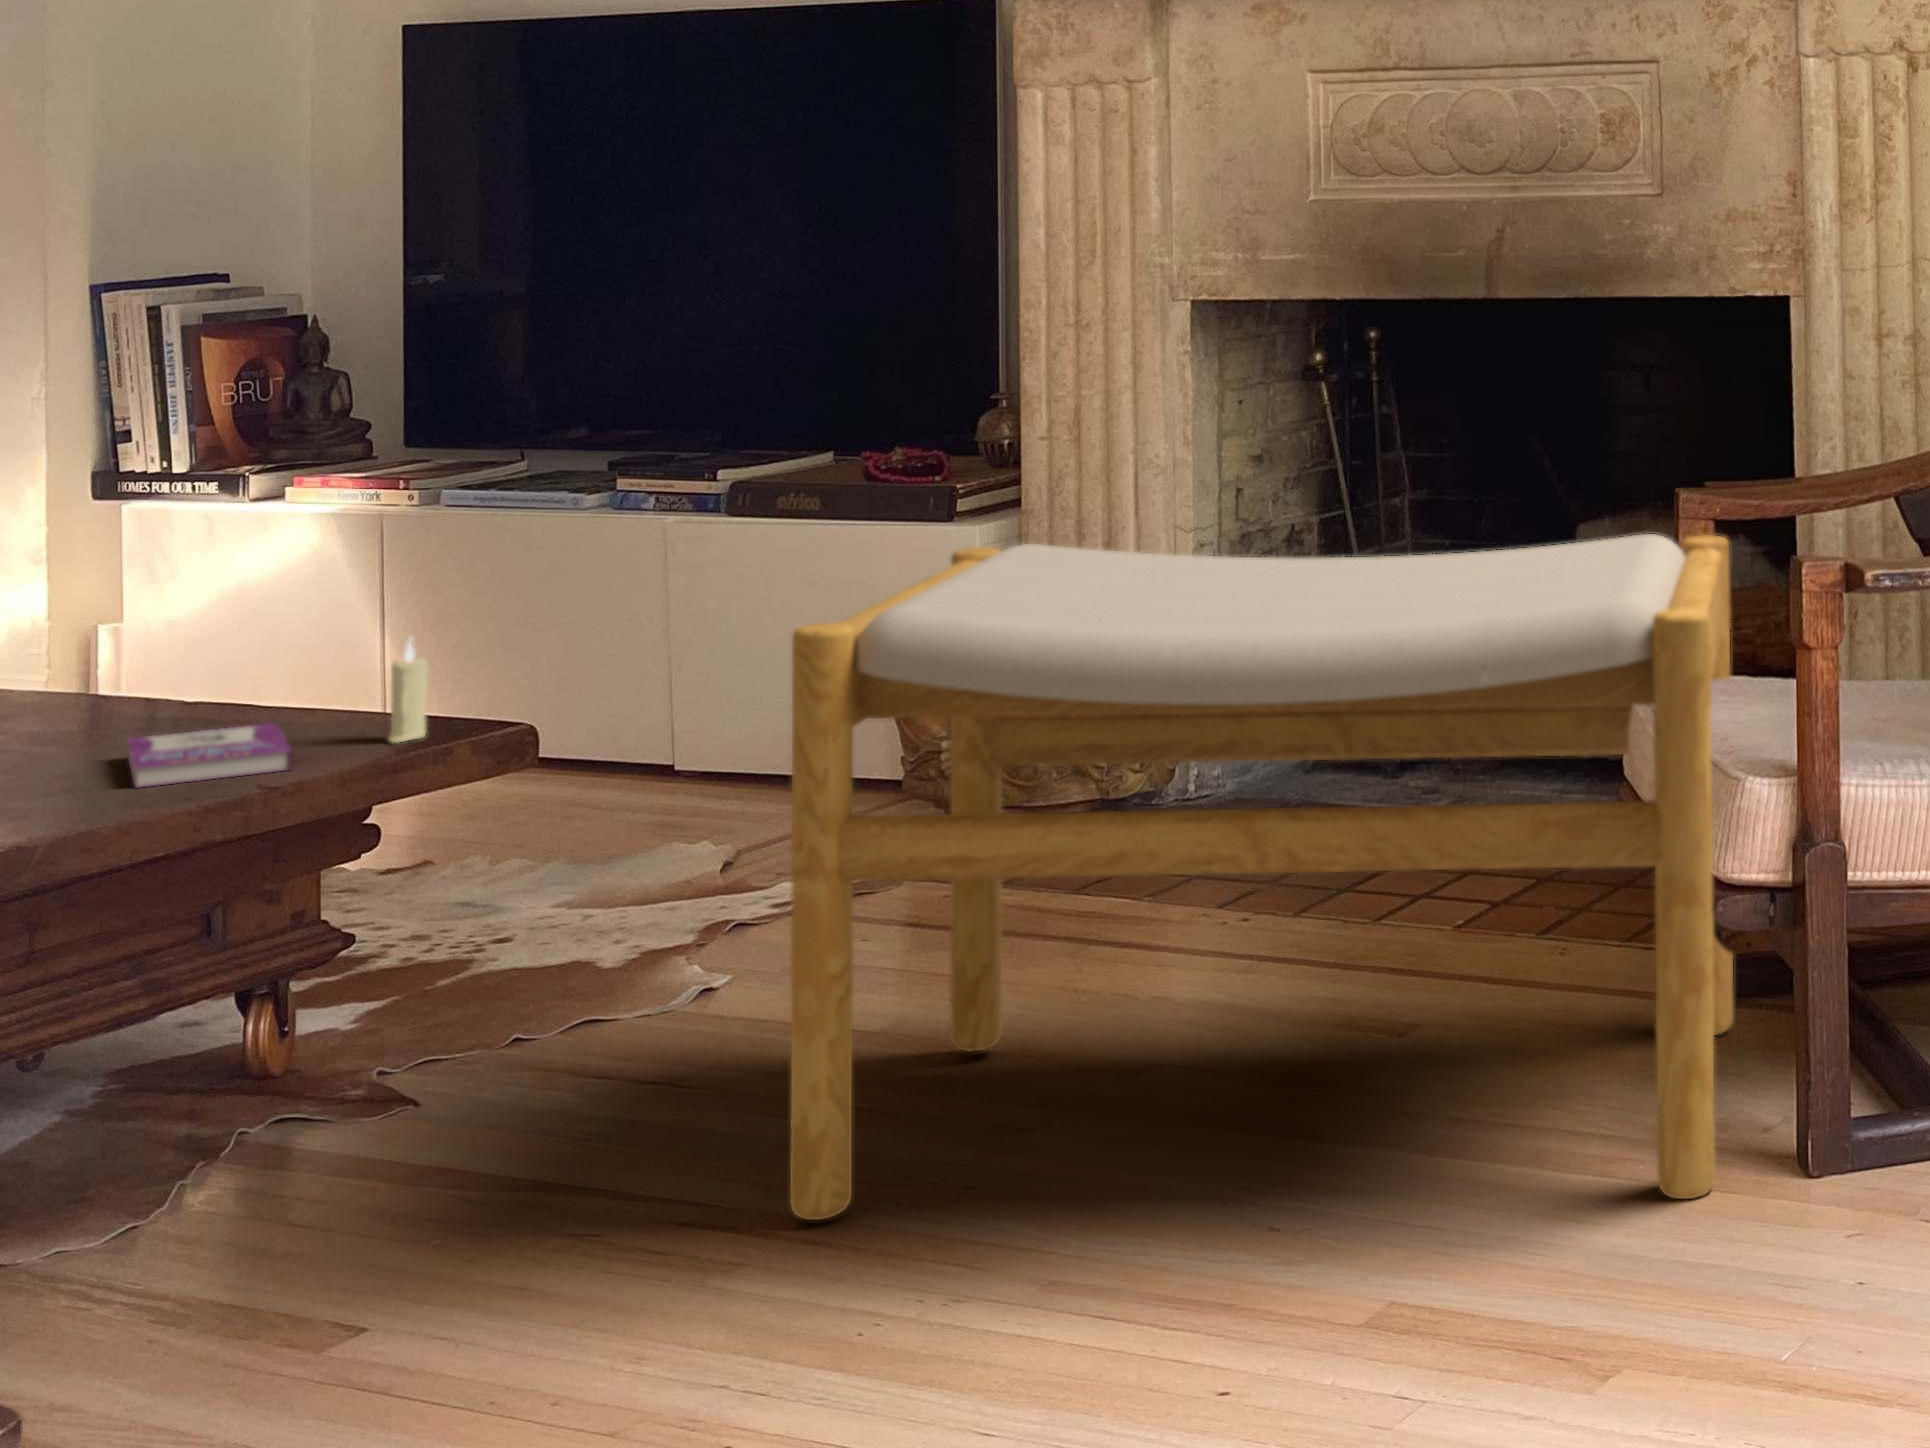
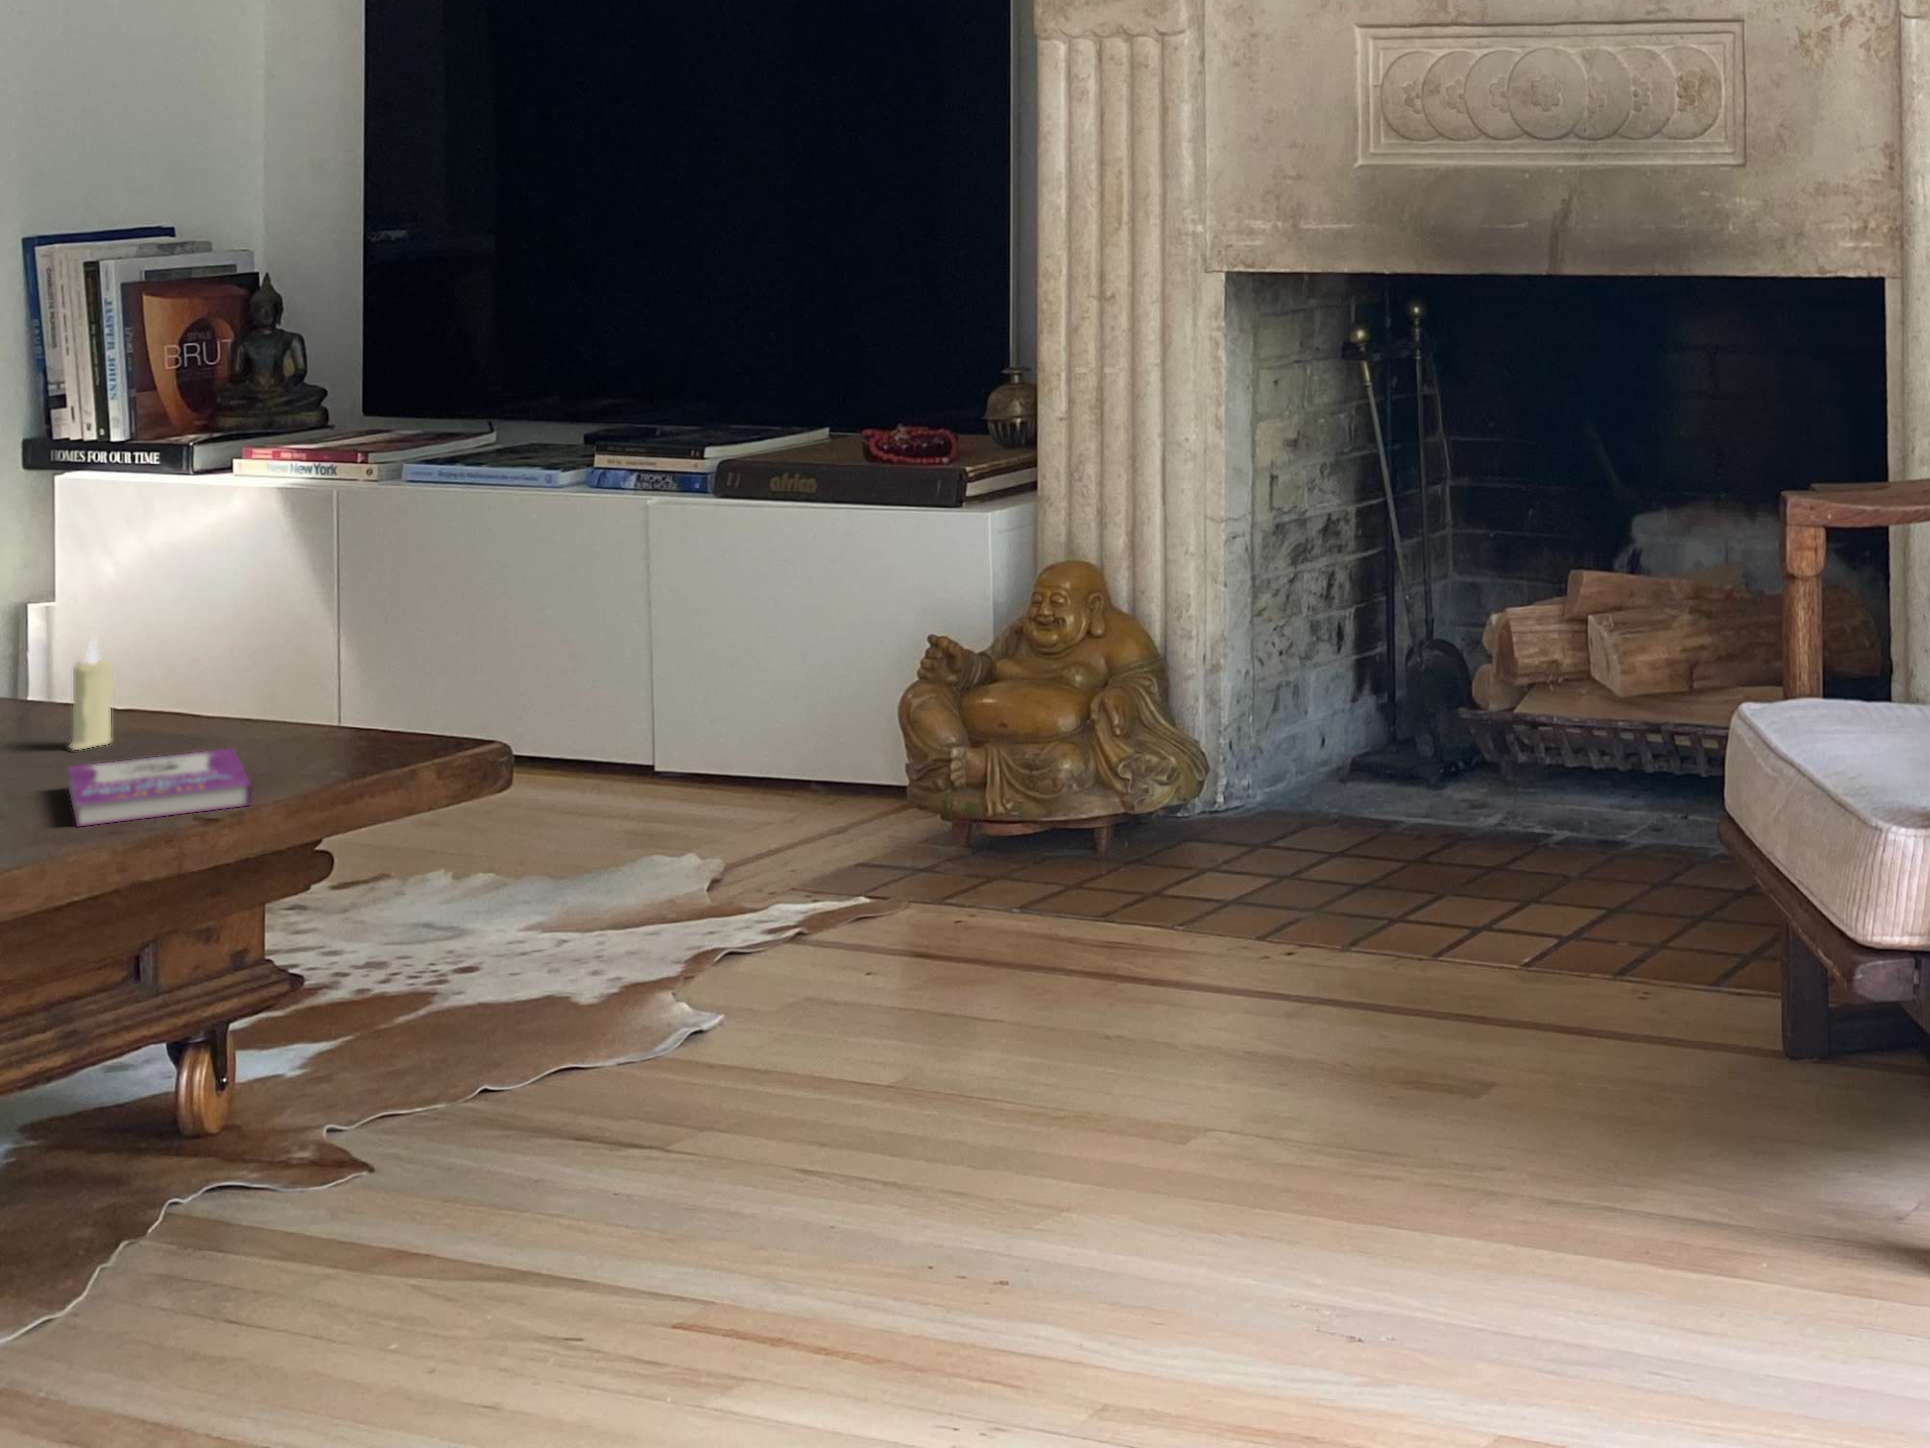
footstool: present [790,534,1733,1220] -> none [817,552,1851,1325]
candle: present [389,641,427,743] -> present [69,641,113,750]

